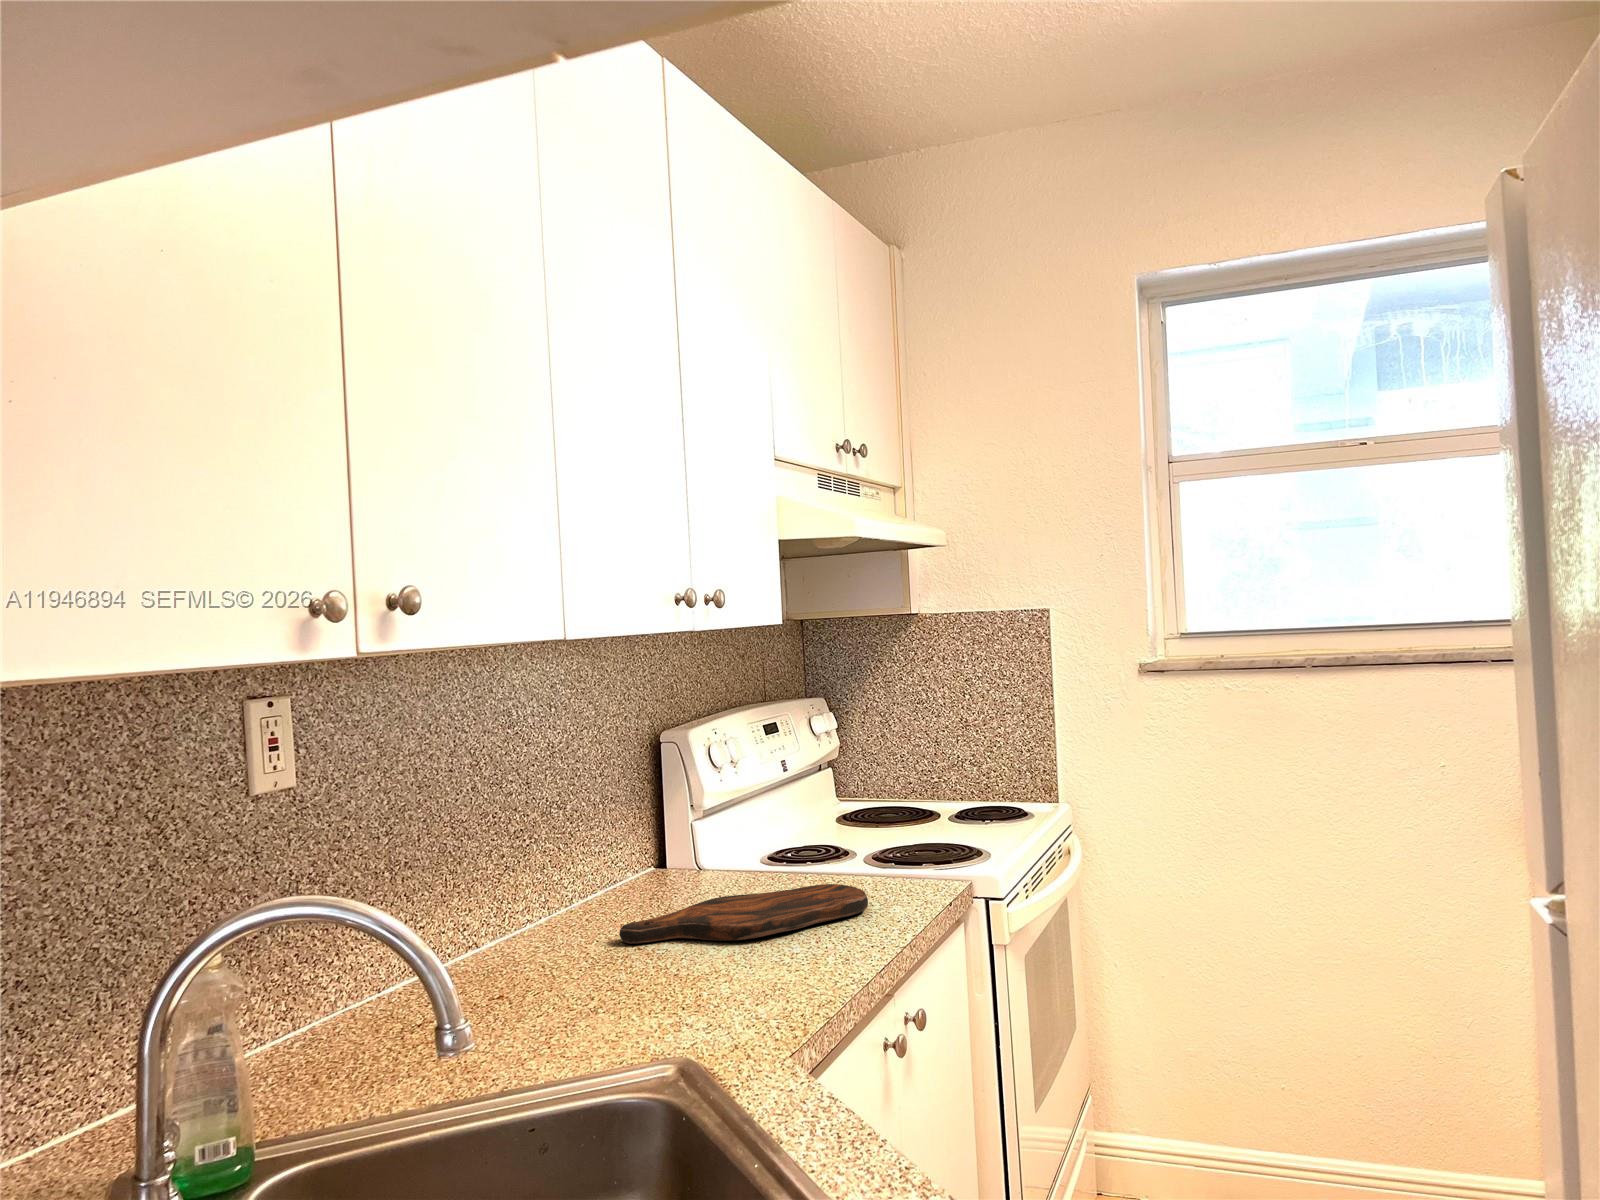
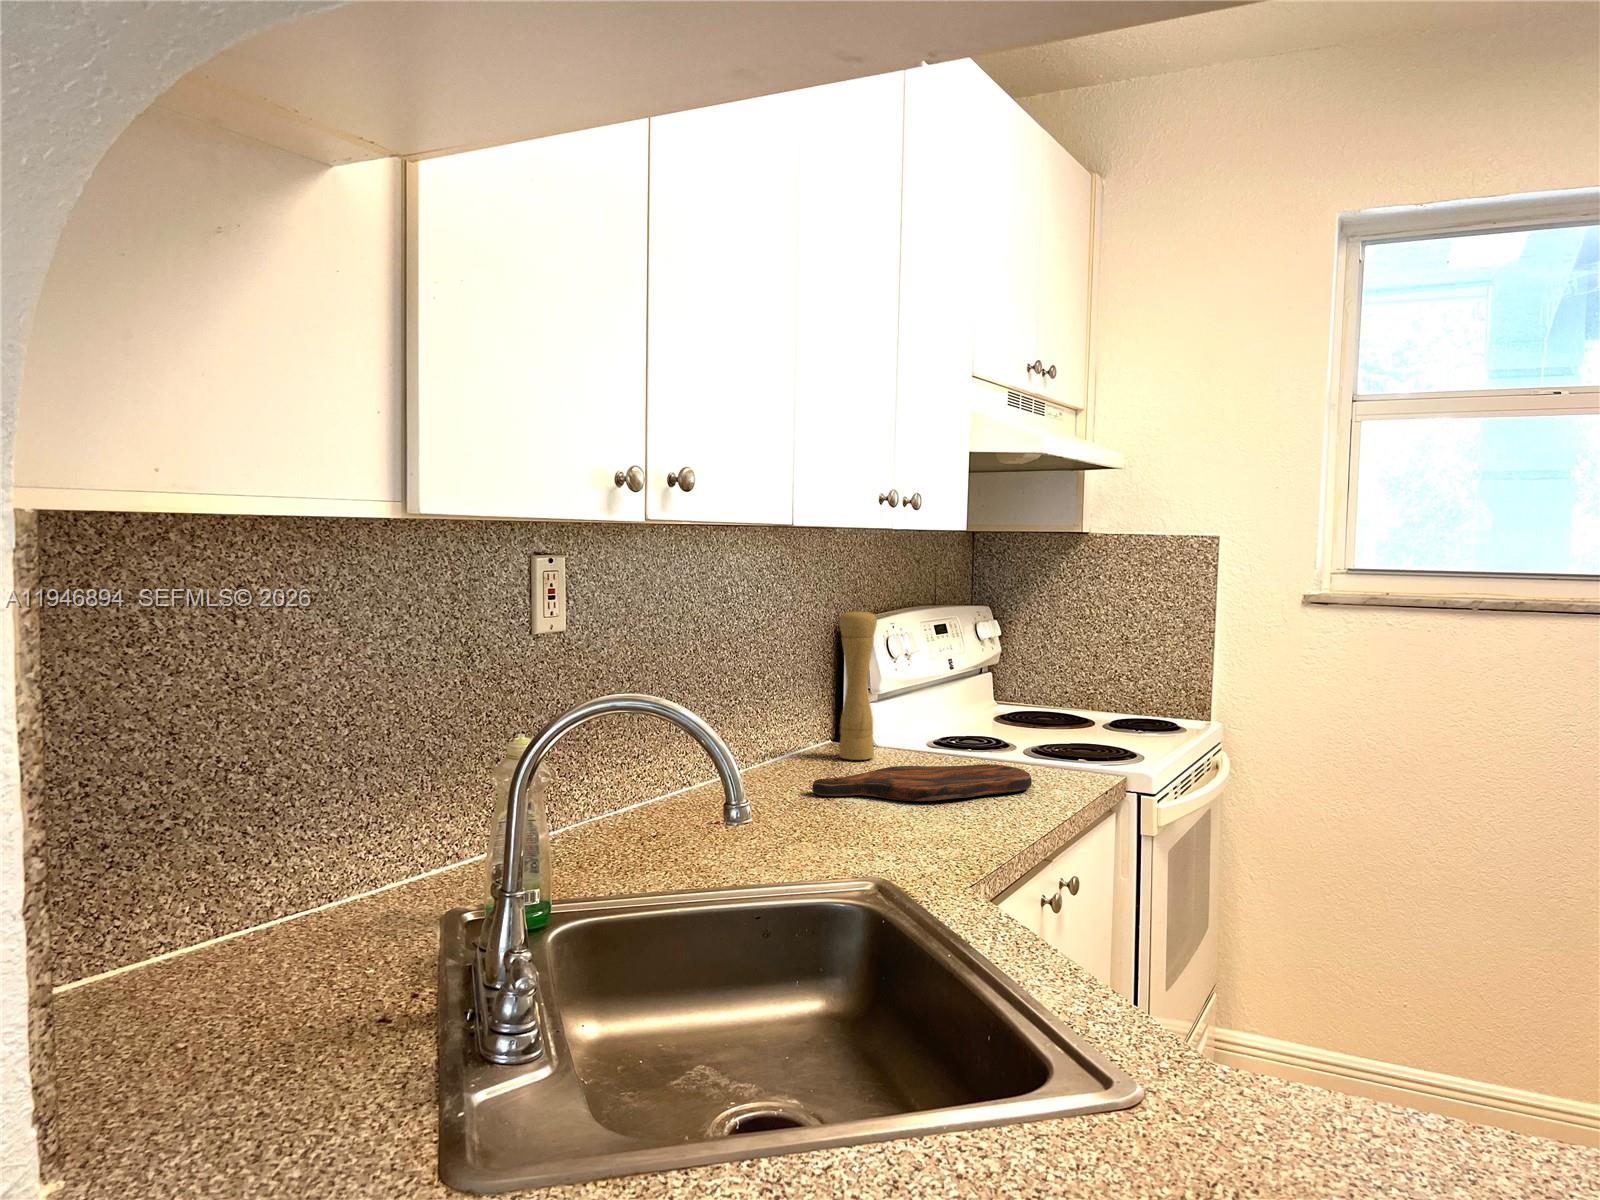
pepper mill: none [648,719,697,890] -> present [839,609,877,760]

